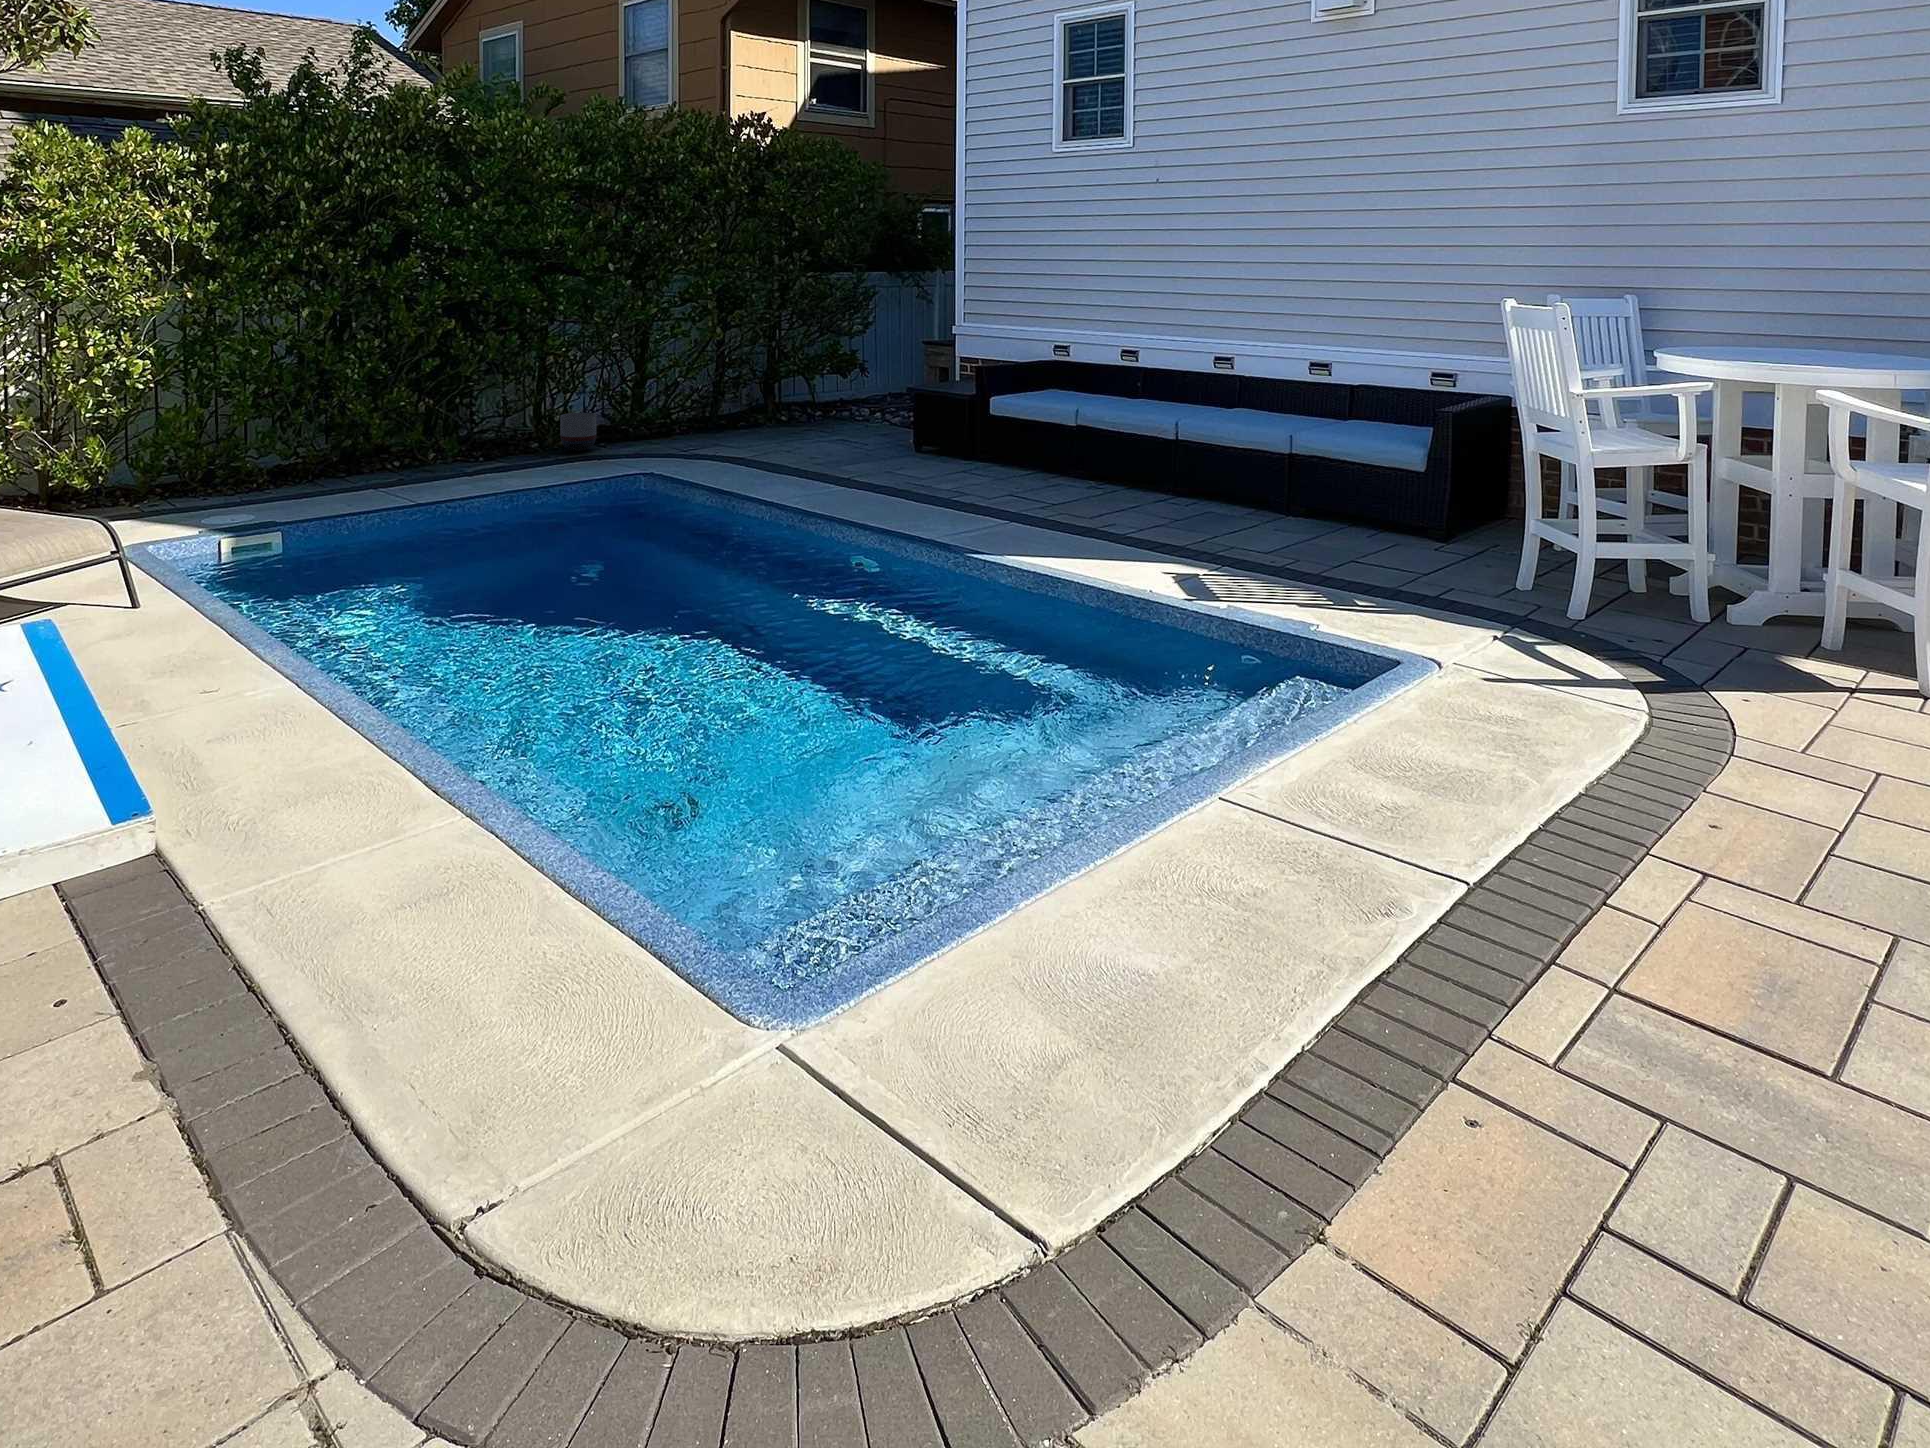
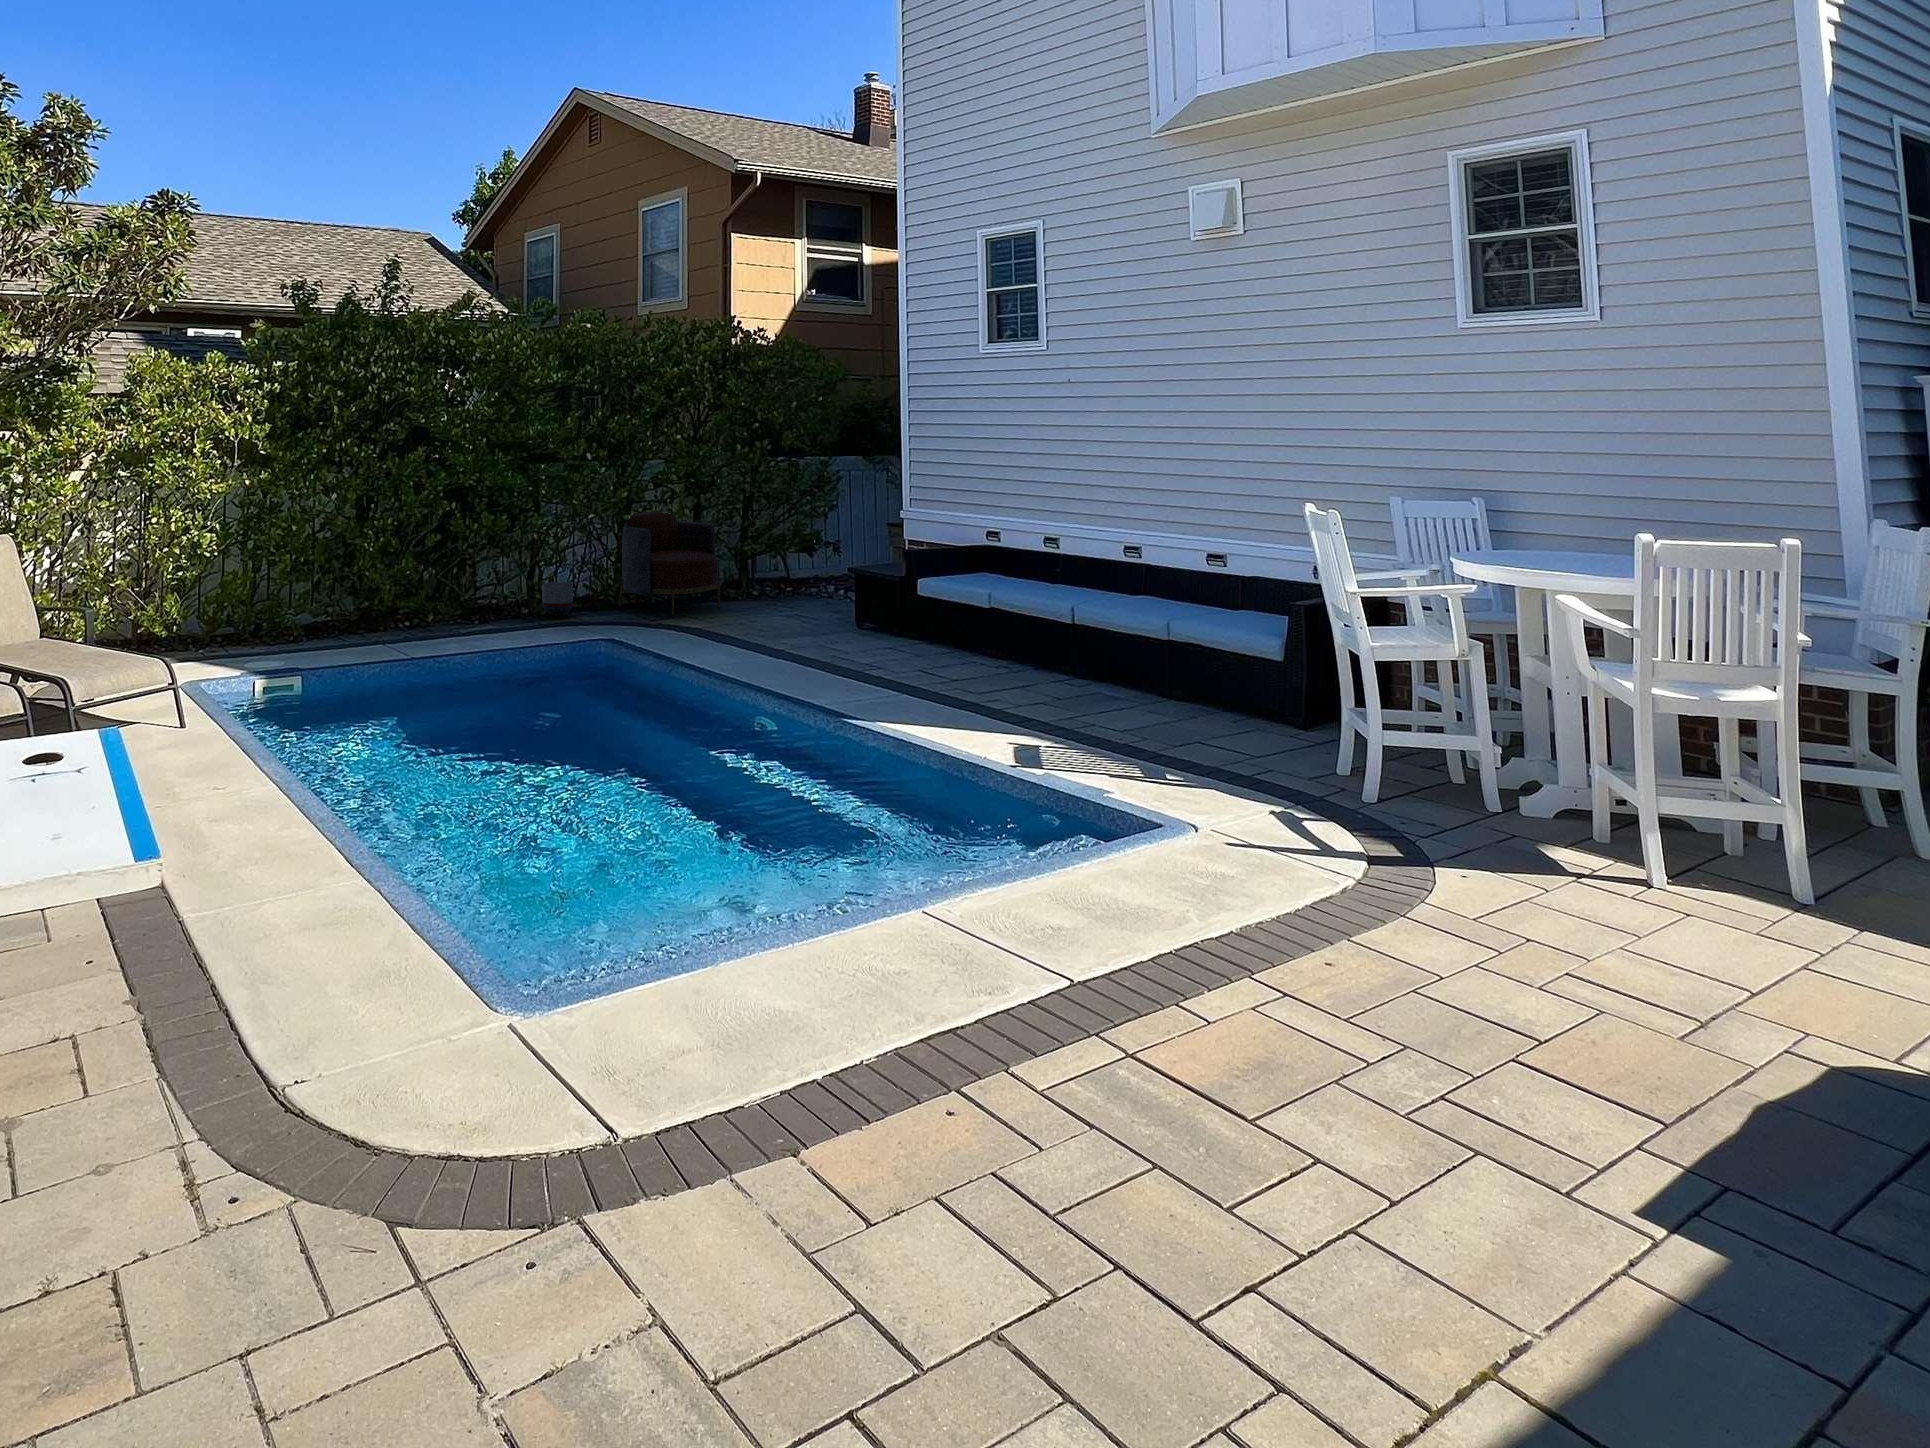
armchair: none [645,327,762,447] -> present [618,512,720,615]

